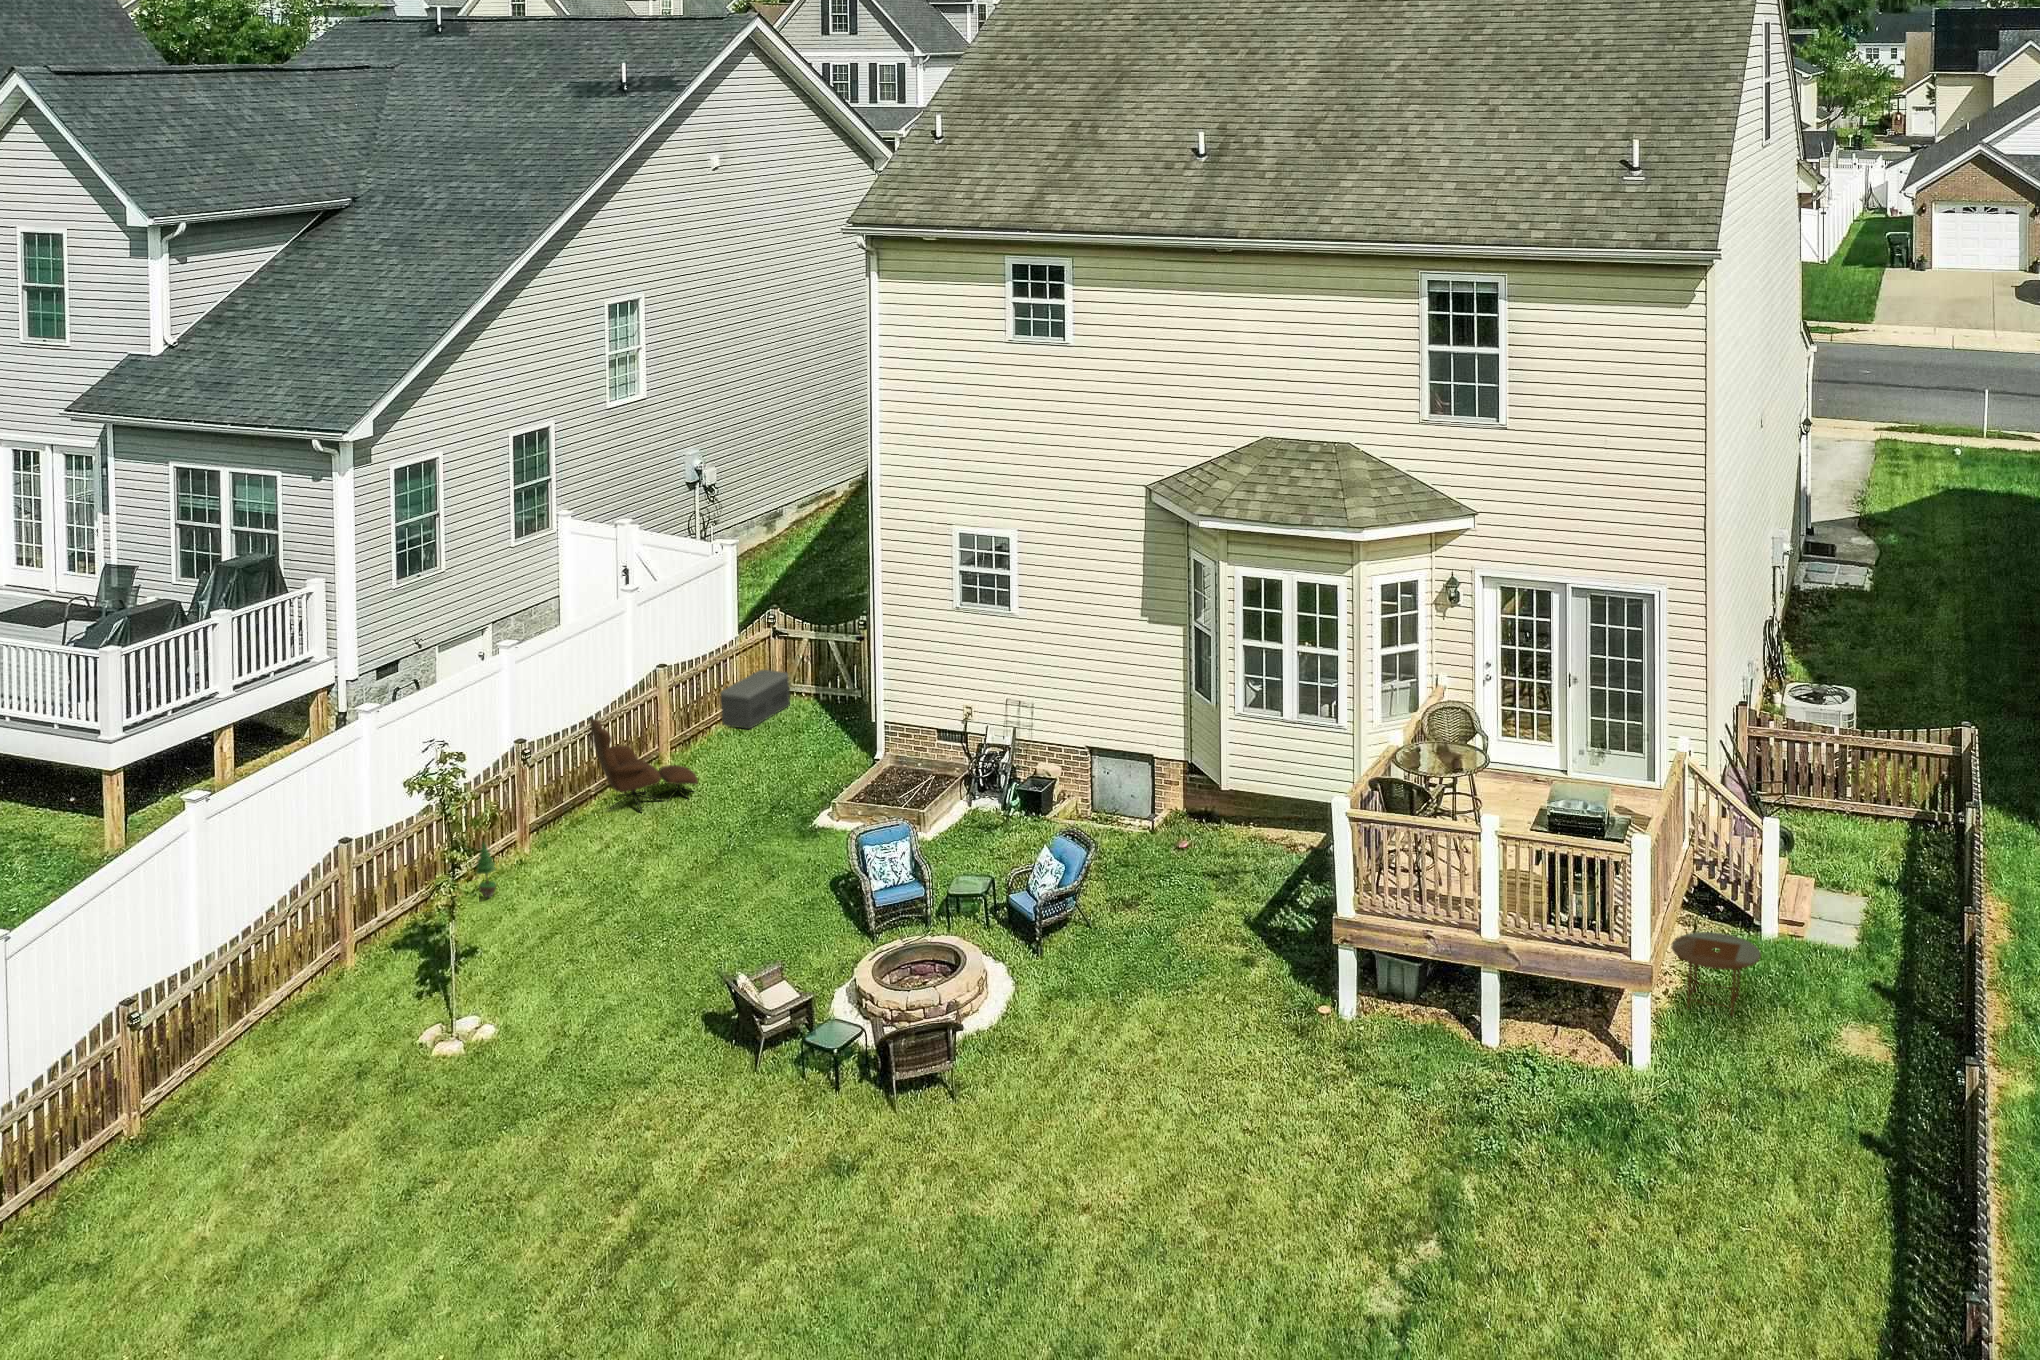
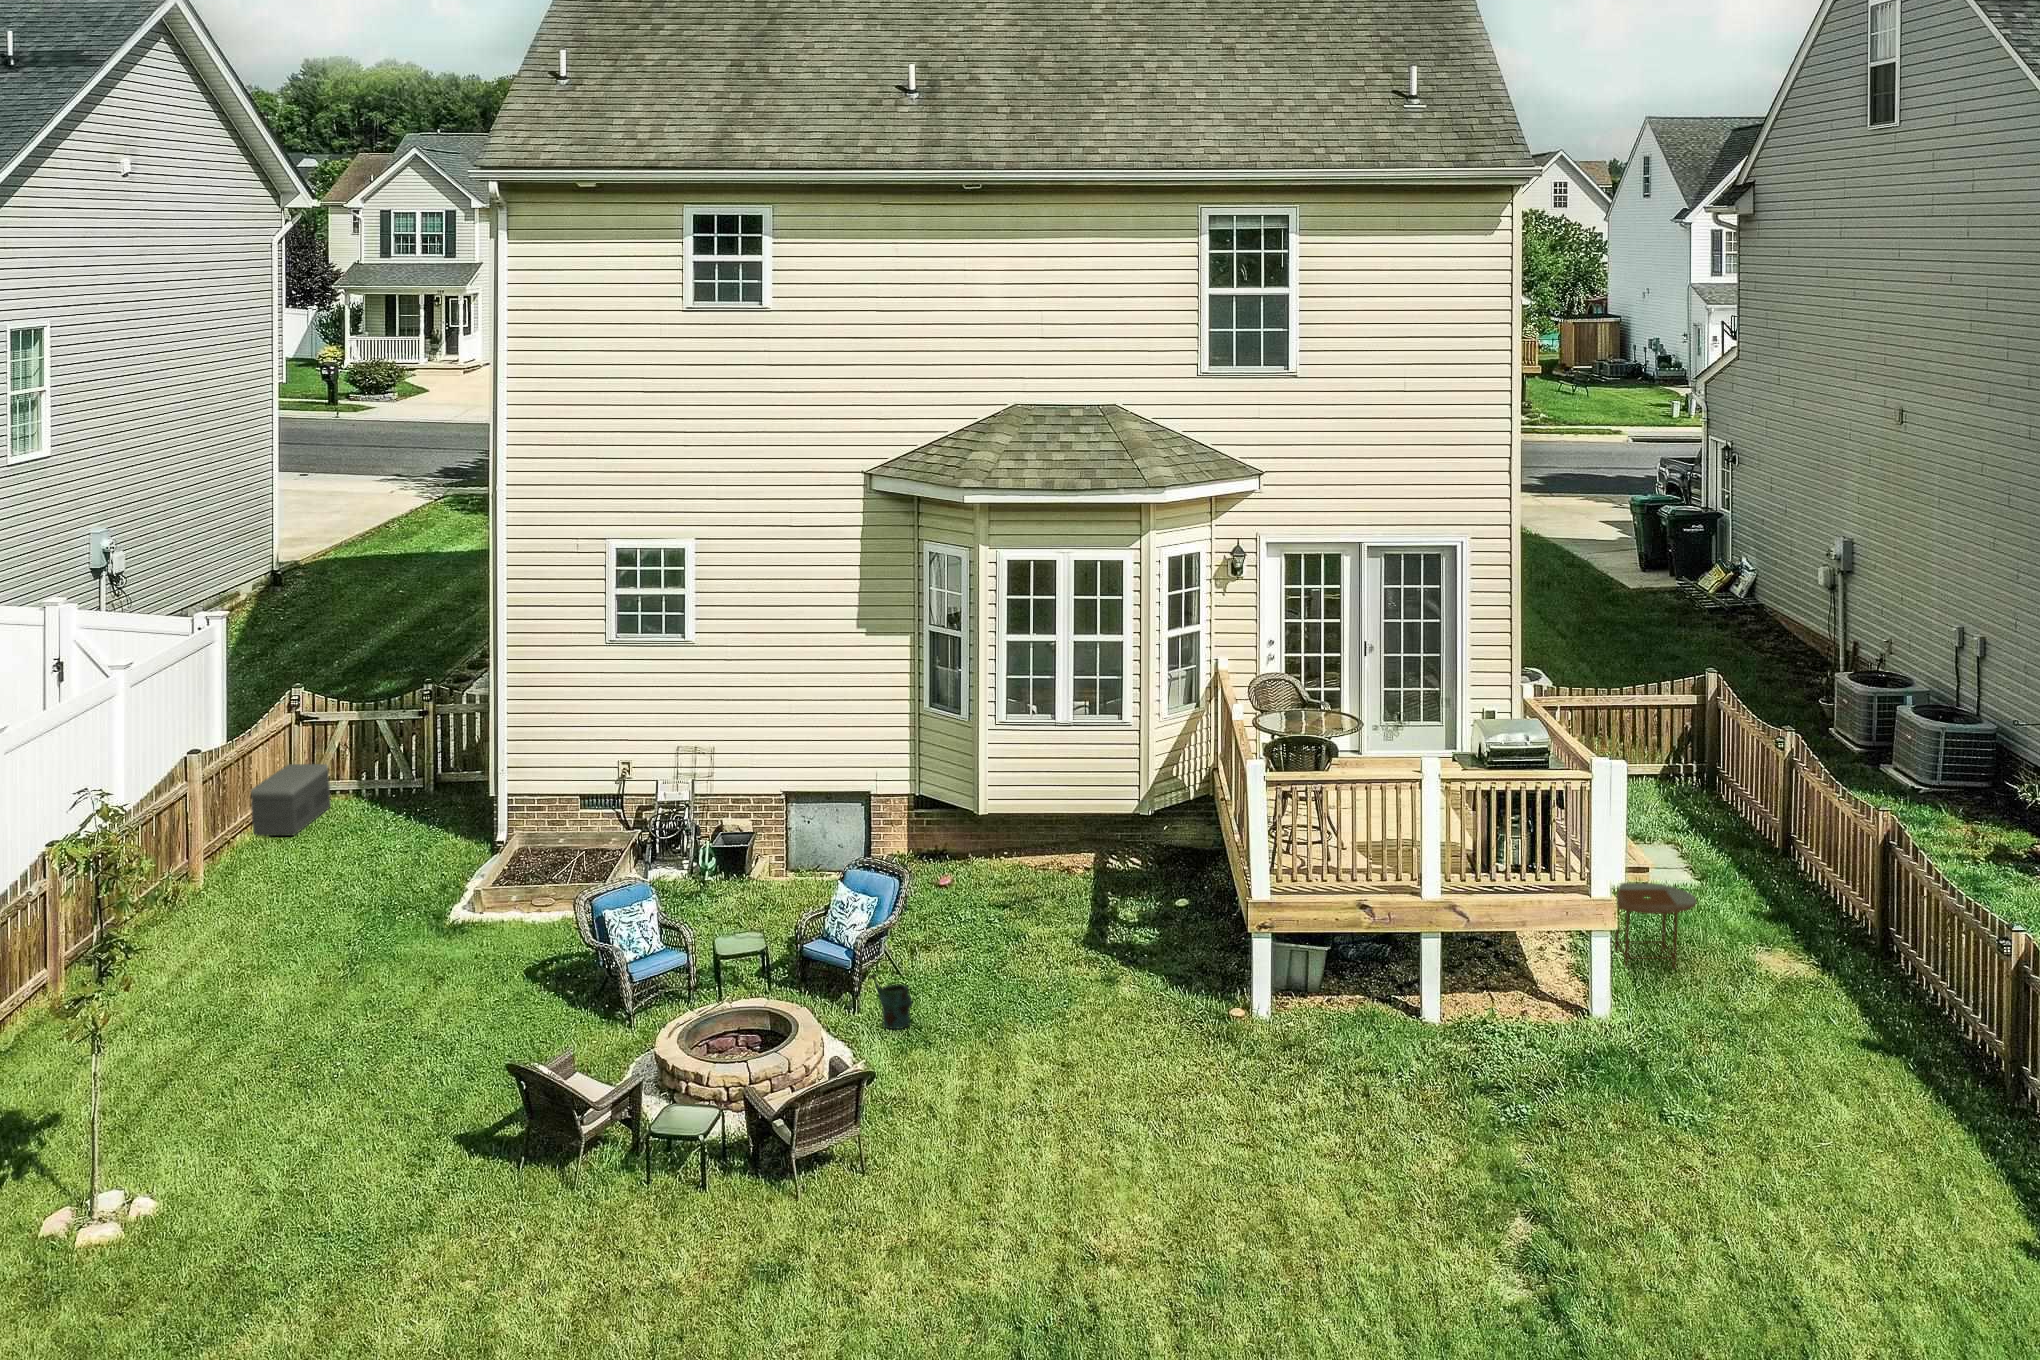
lounge chair: present [590,719,698,812] -> none [119,818,274,941]
potted tree: present [476,843,496,898] -> none [17,975,51,1059]
watering can: none [1045,922,1070,969] -> present [869,973,913,1029]

